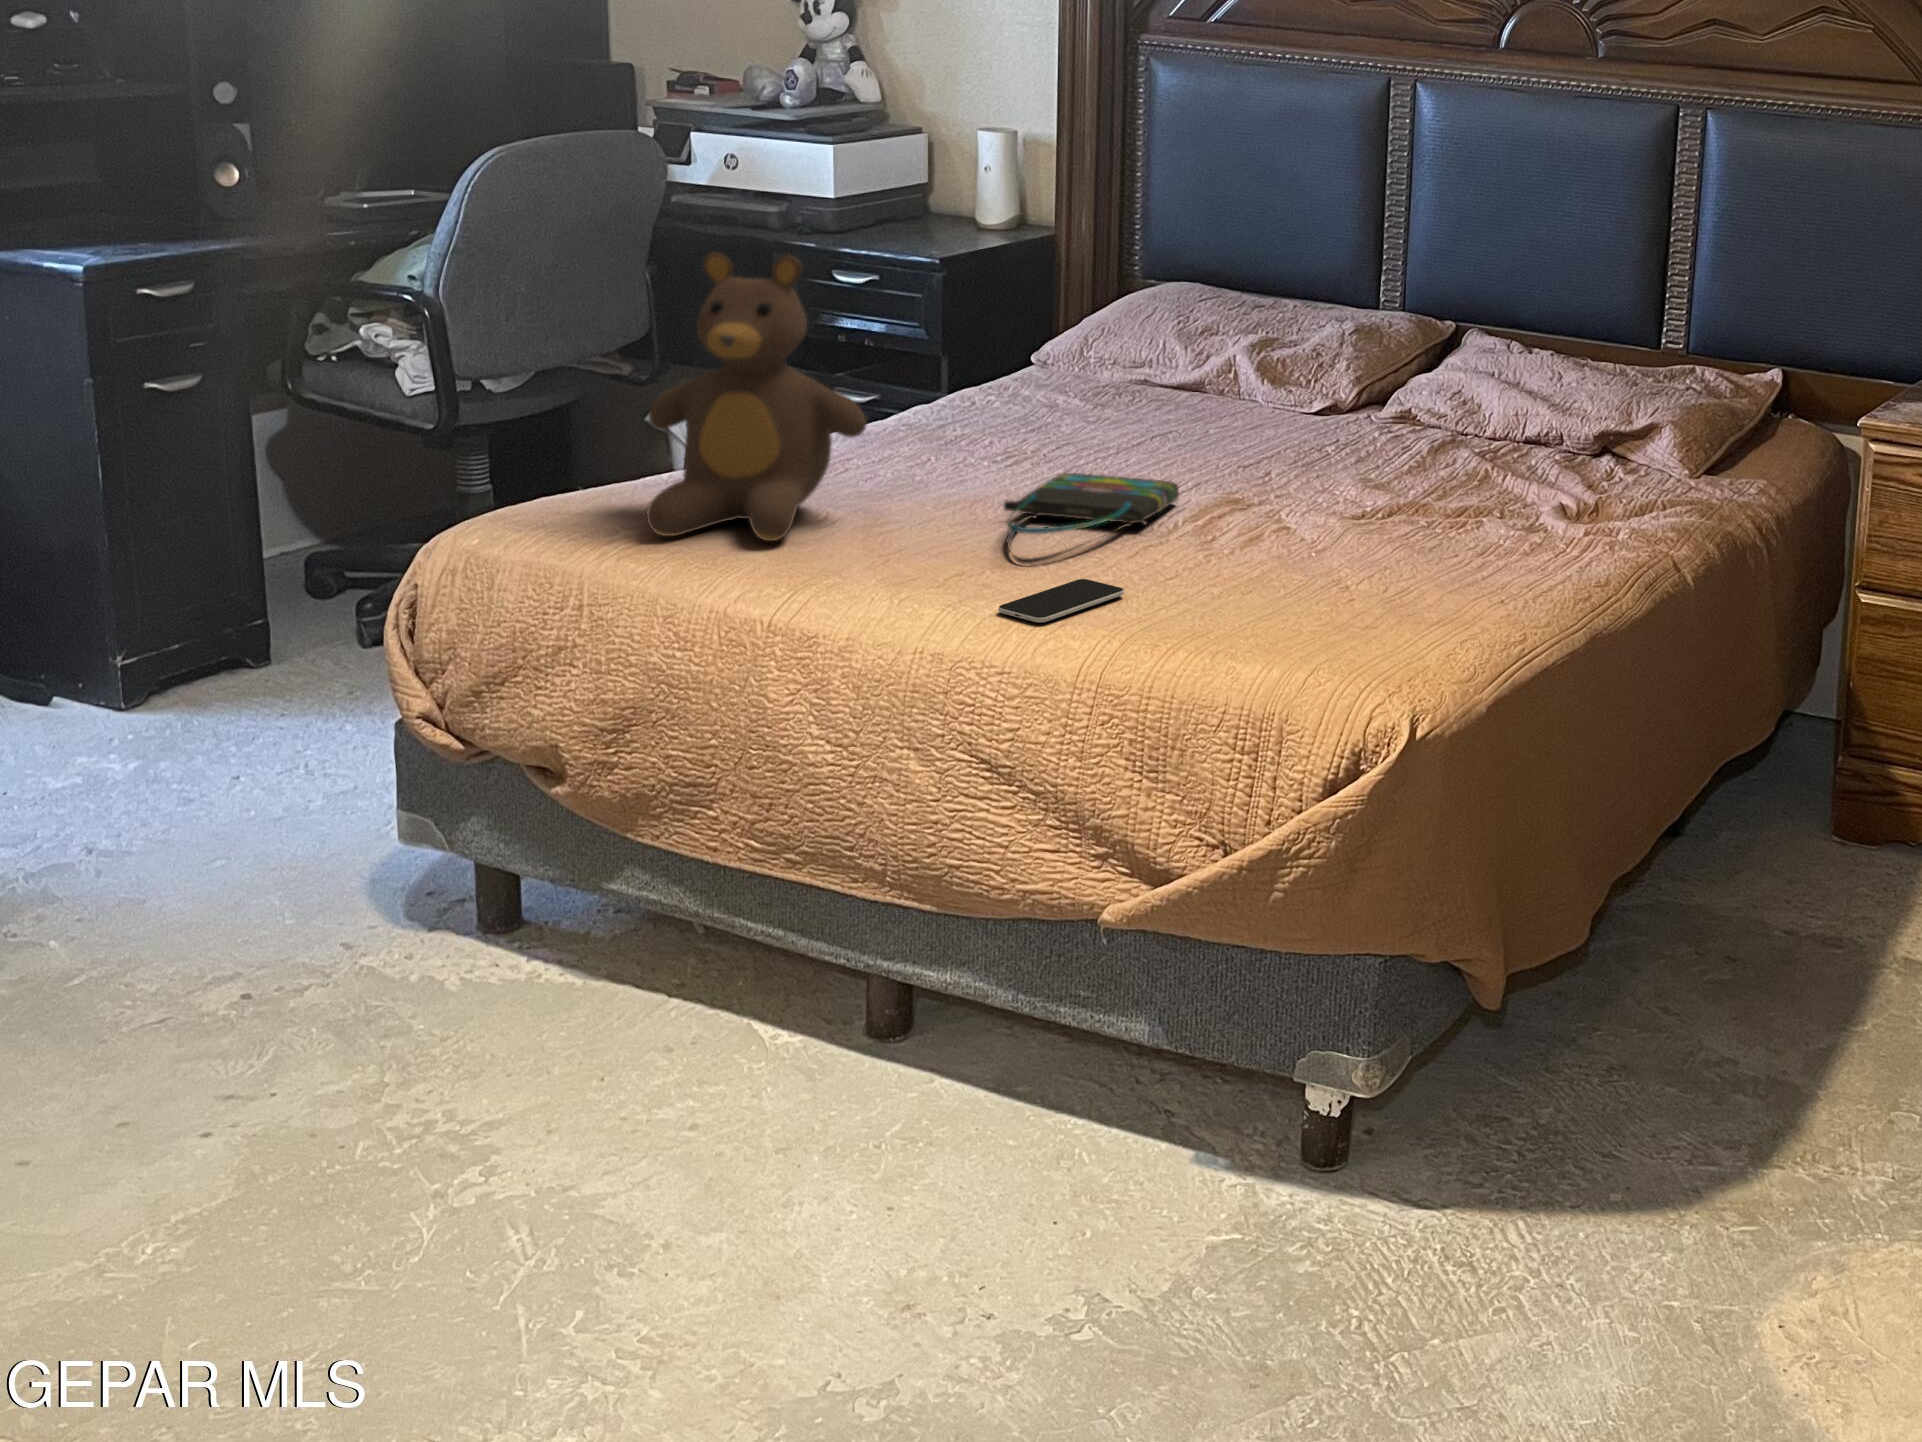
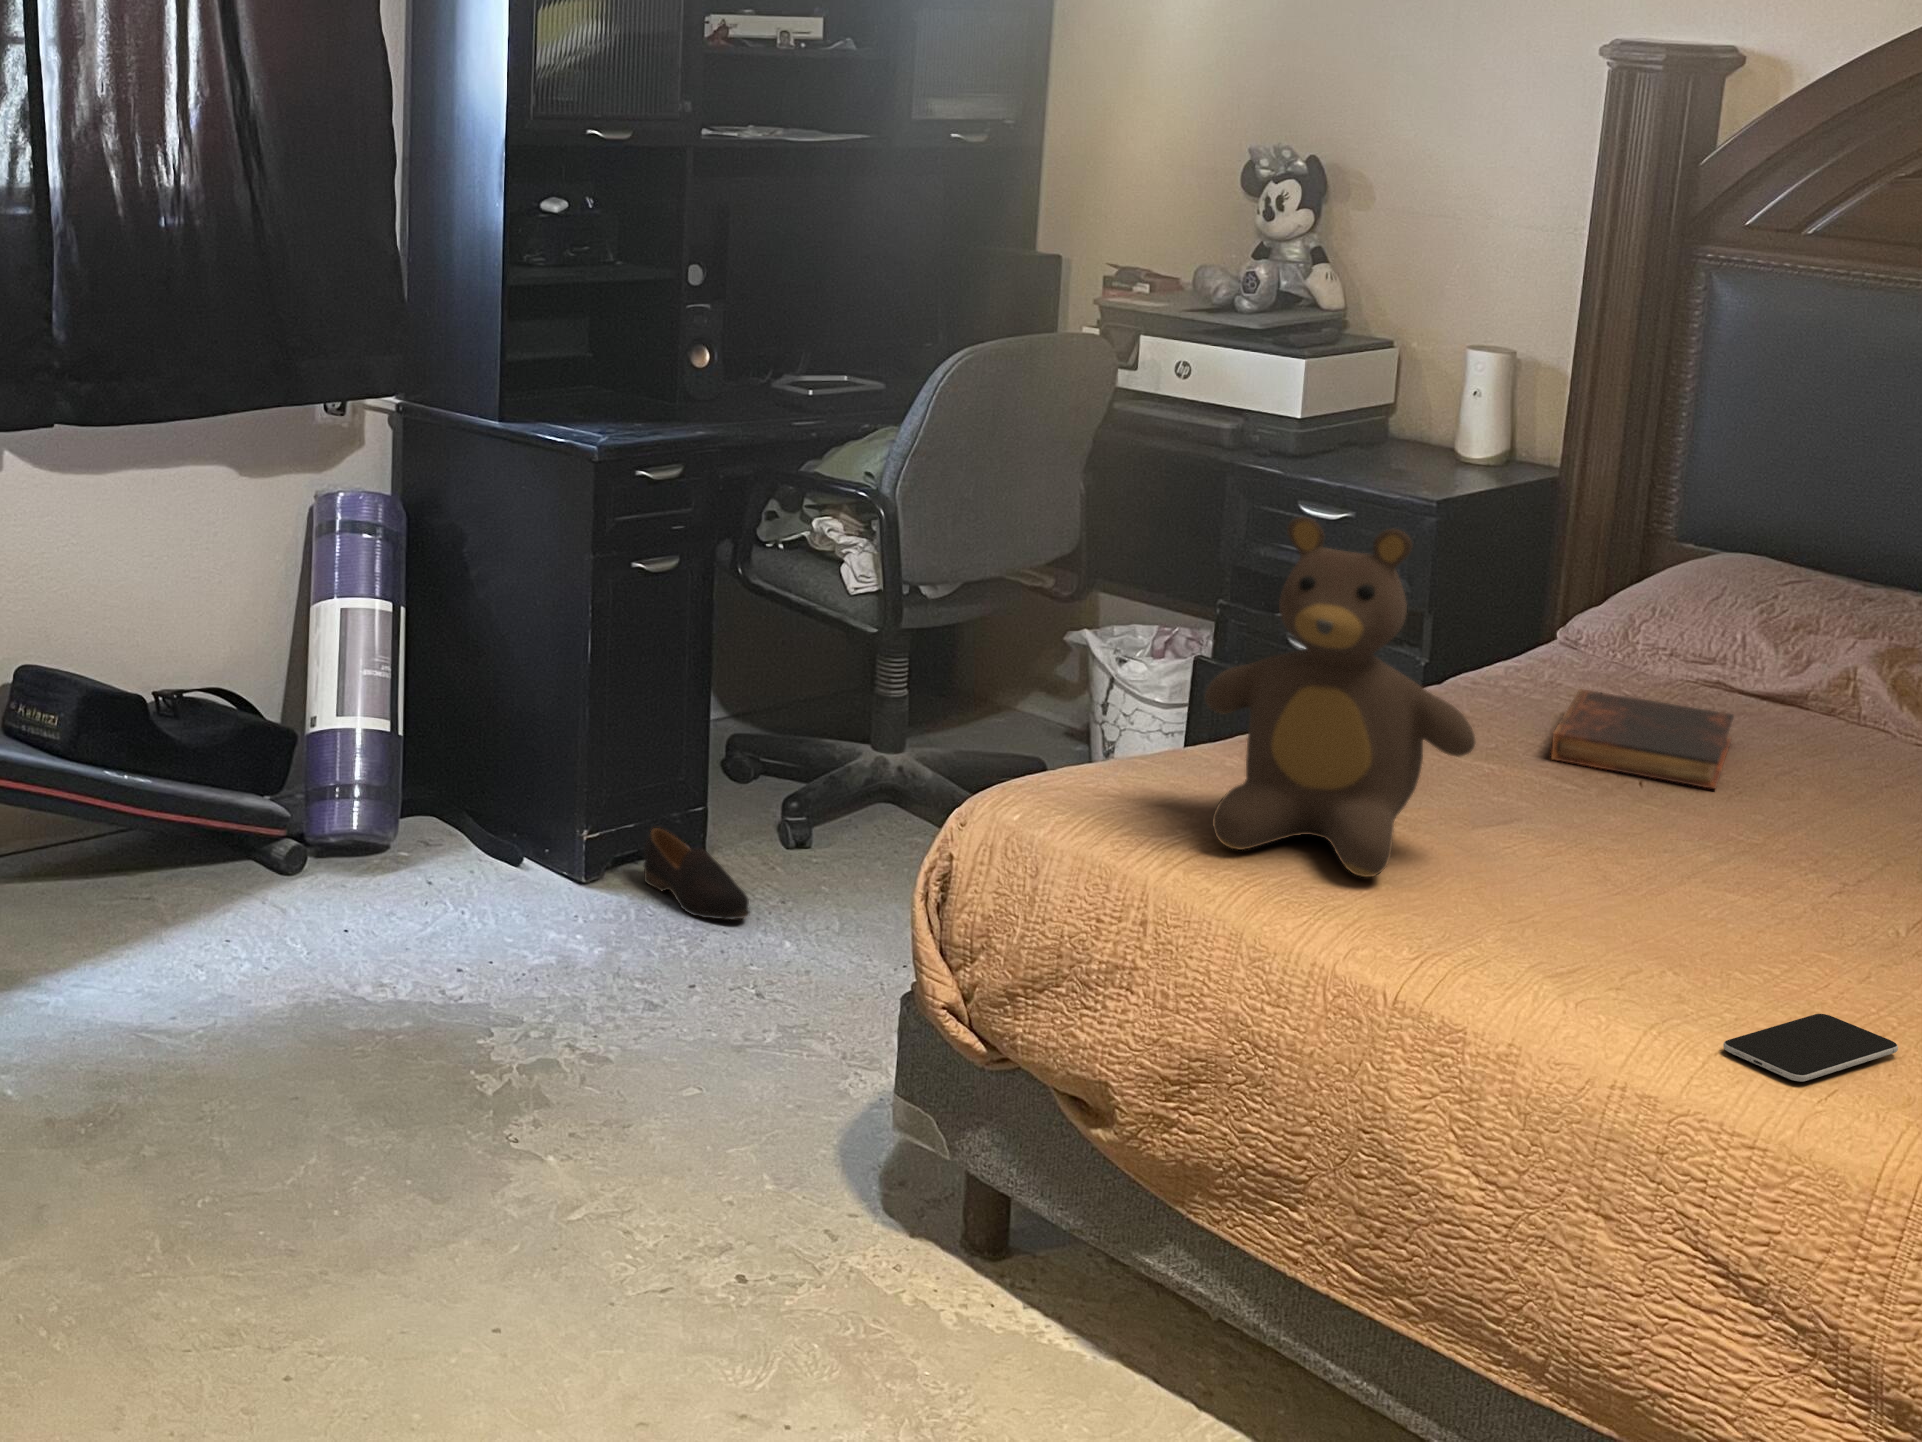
book: none [977,392,1127,451] -> present [1551,689,1734,789]
tote bag: present [1004,473,1179,564] -> none [1648,829,1890,970]
shoe: none [191,644,307,719] -> present [644,828,750,920]

